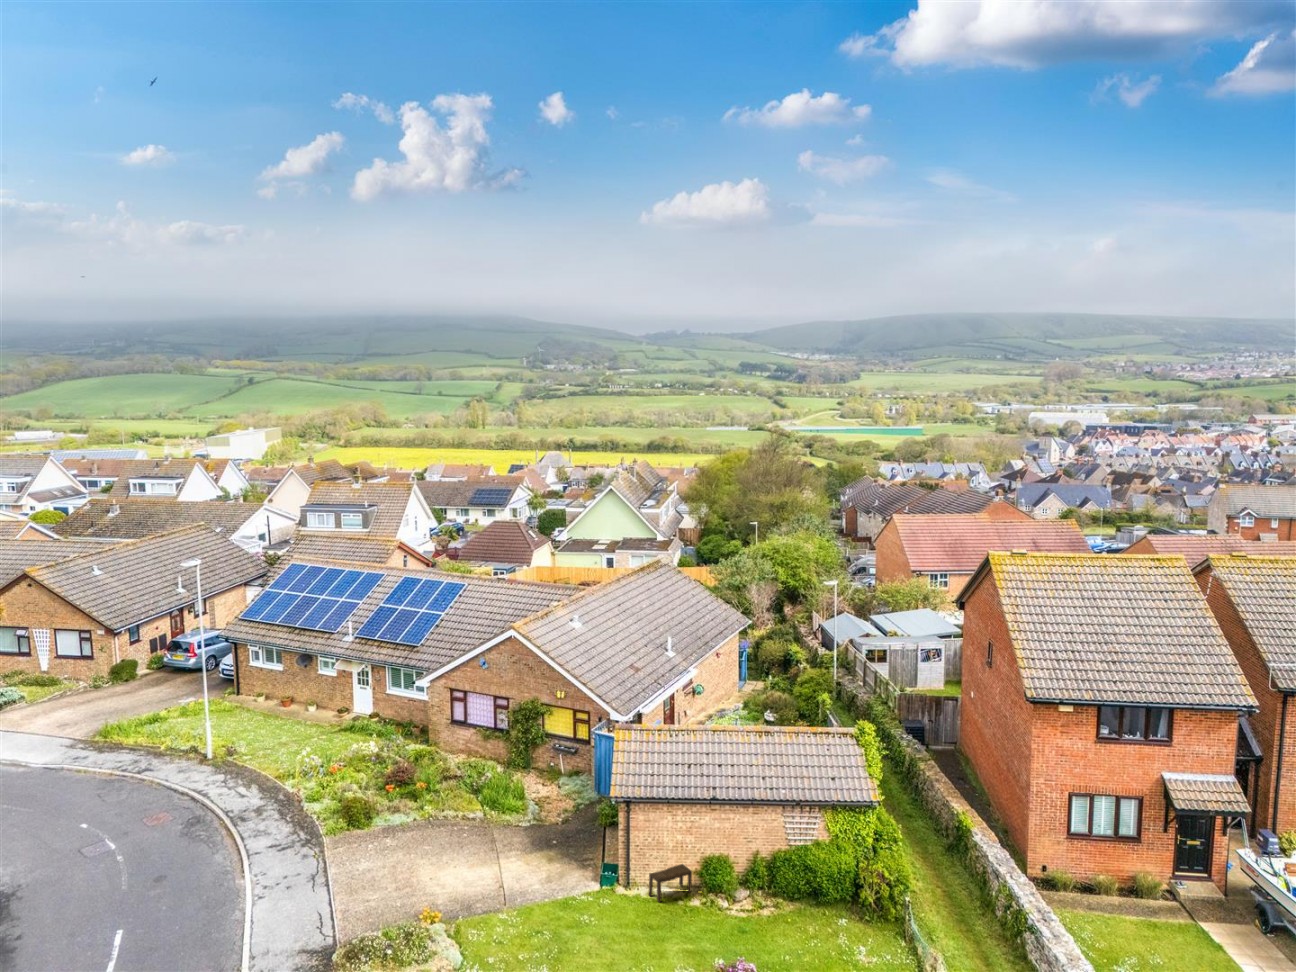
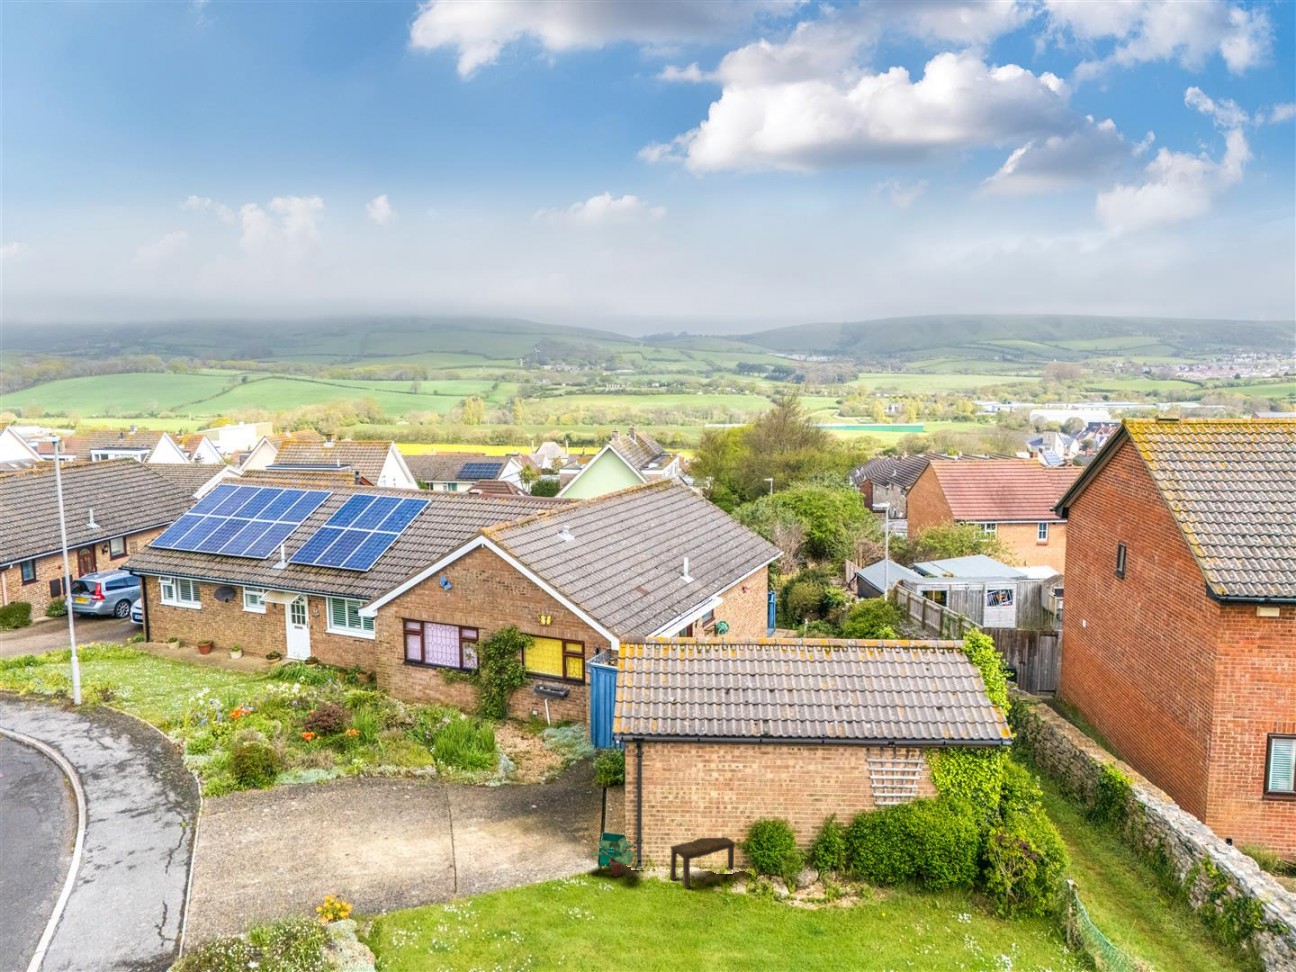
potted plant: none [591,866,626,894] -> present [588,837,635,876]

